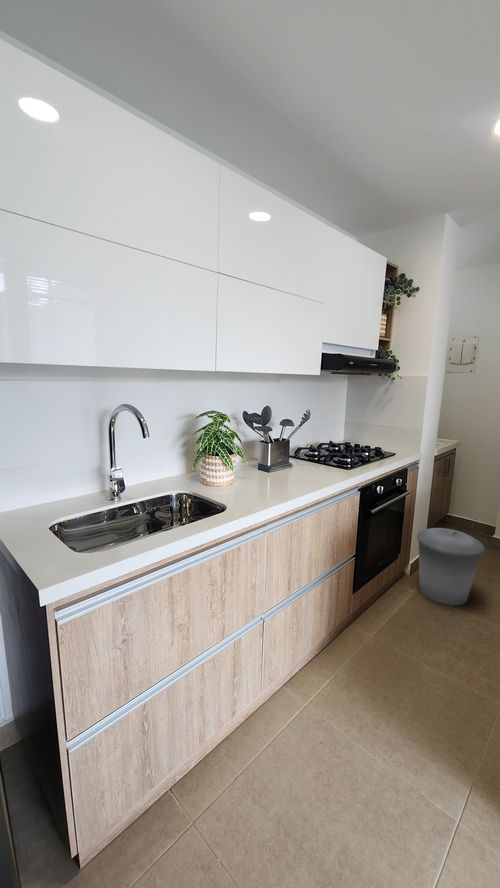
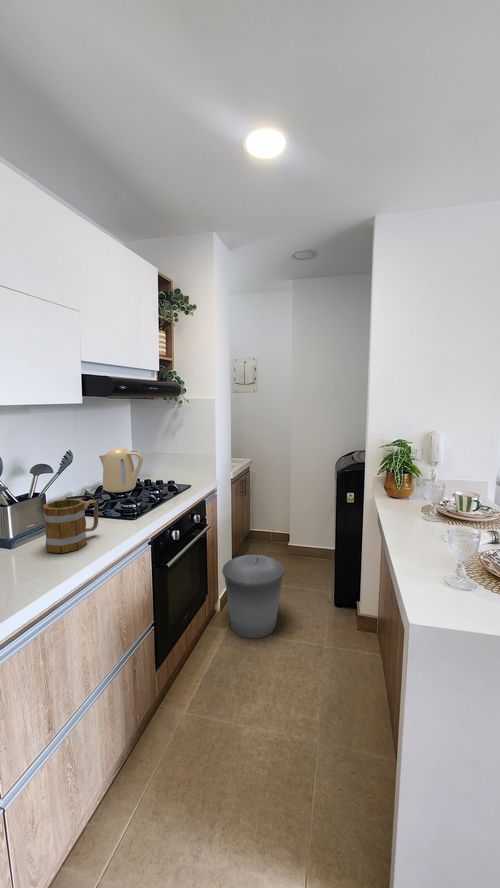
kettle: none [321,413,356,450] -> present [99,447,143,493]
mug: none [290,444,326,479] -> present [43,499,98,553]

